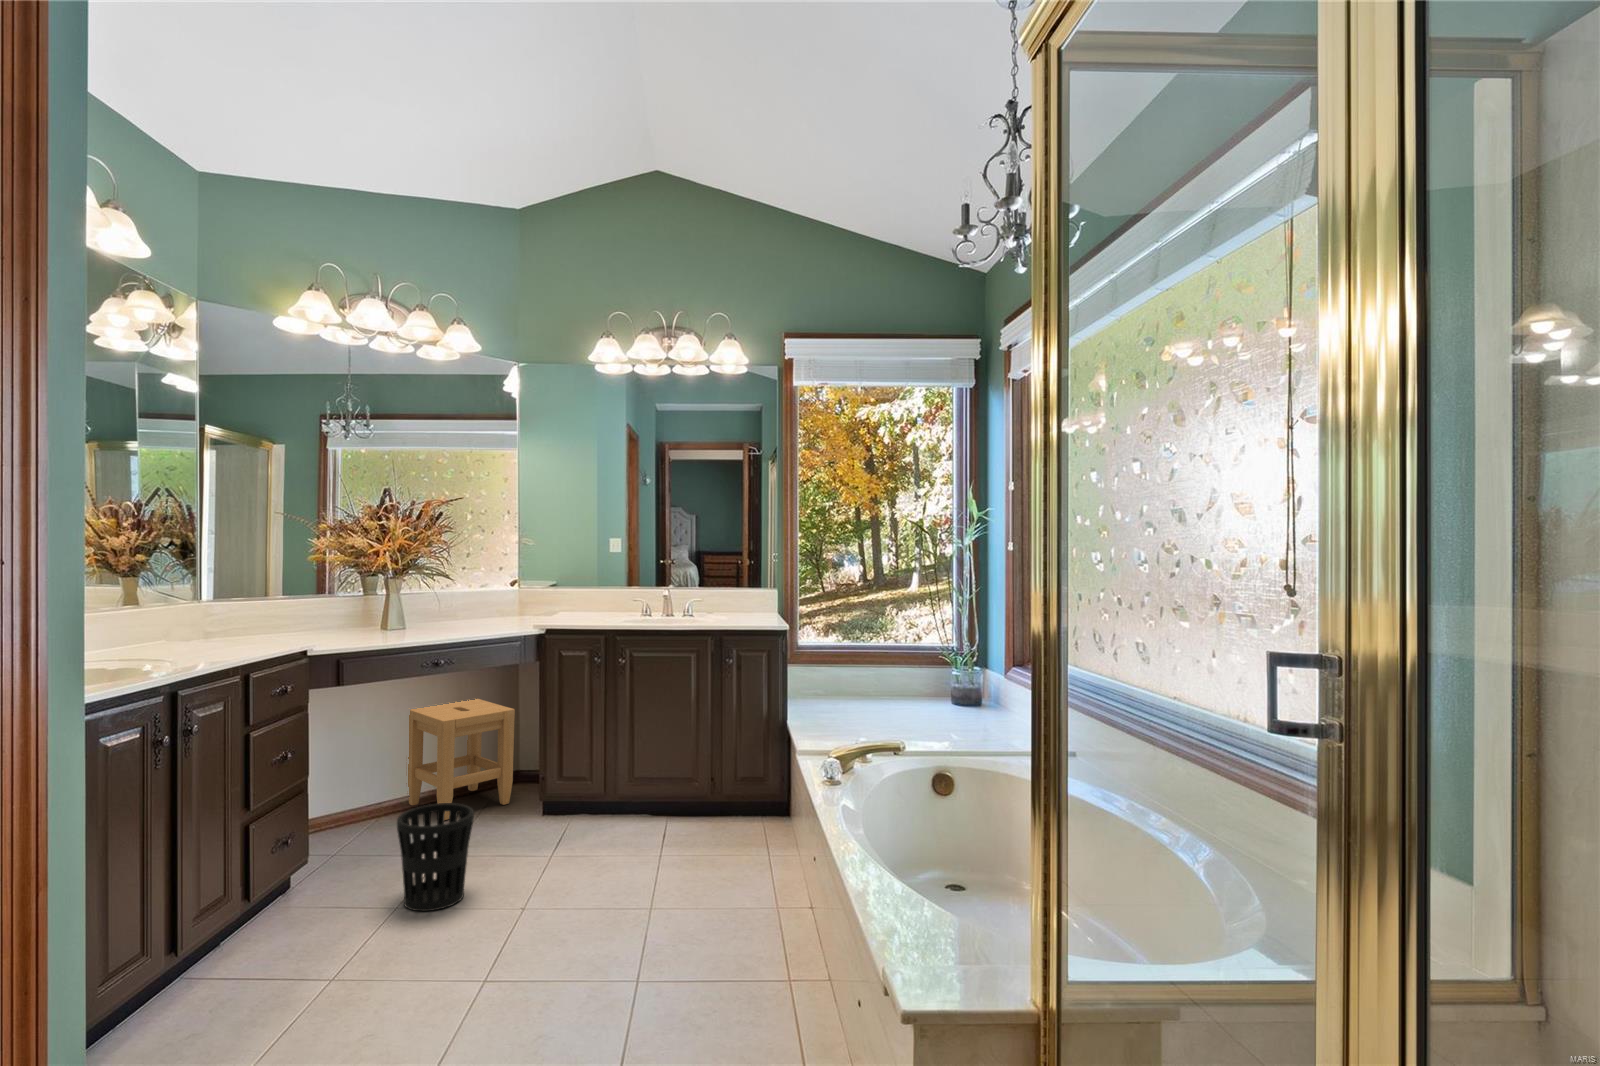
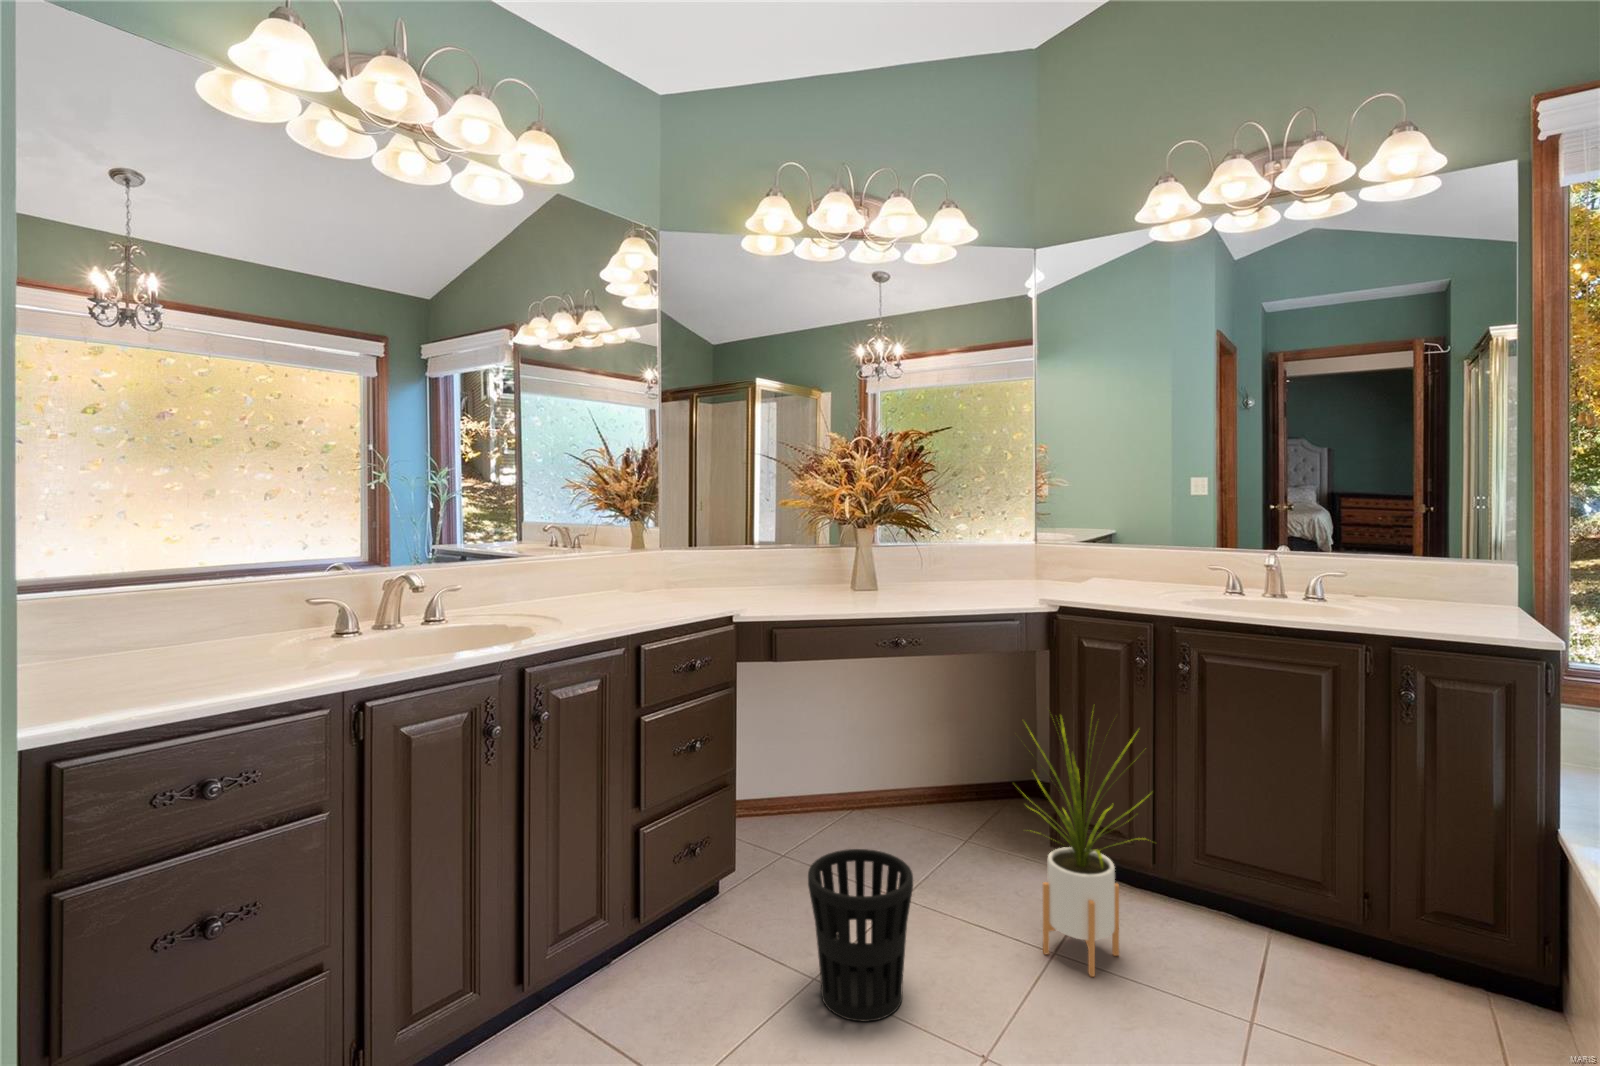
house plant: none [527,688,614,854] -> present [1022,717,1150,977]
stool: present [406,698,515,820] -> none [896,690,1022,849]

